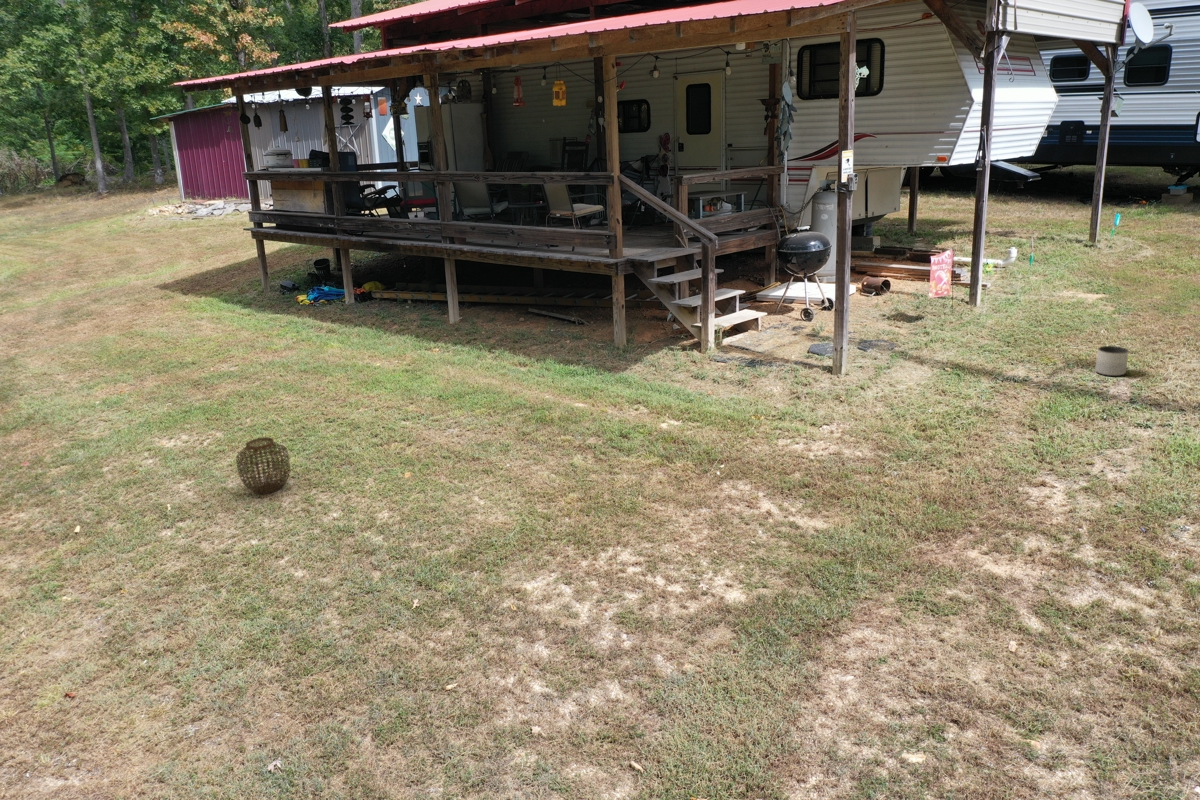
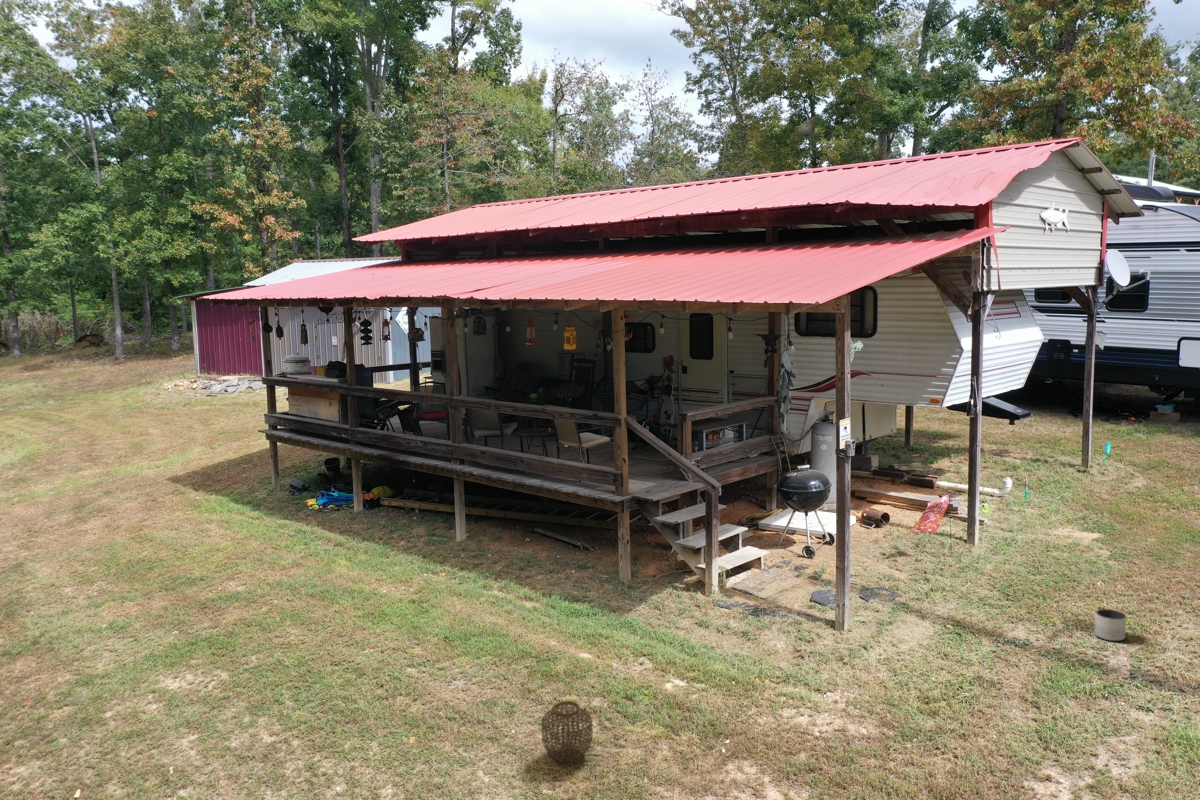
woven basket: present [236,437,290,494] -> present [541,701,592,763]

